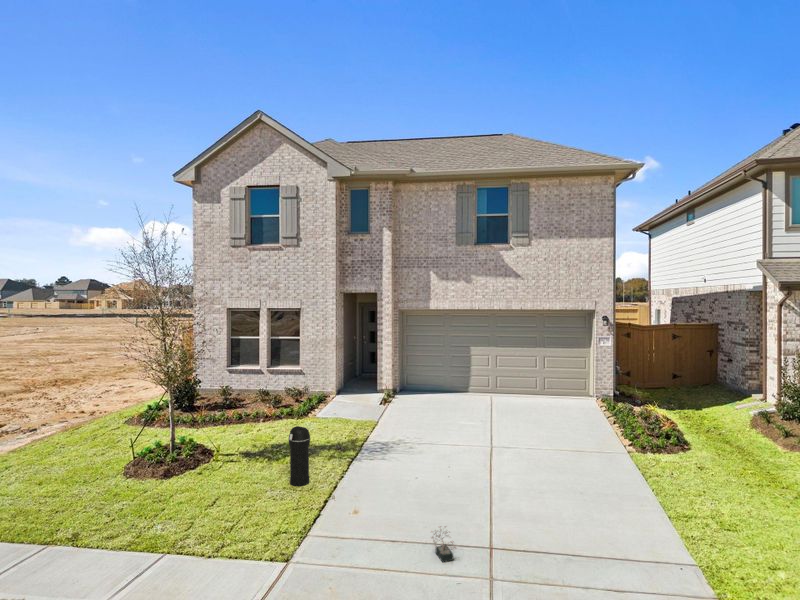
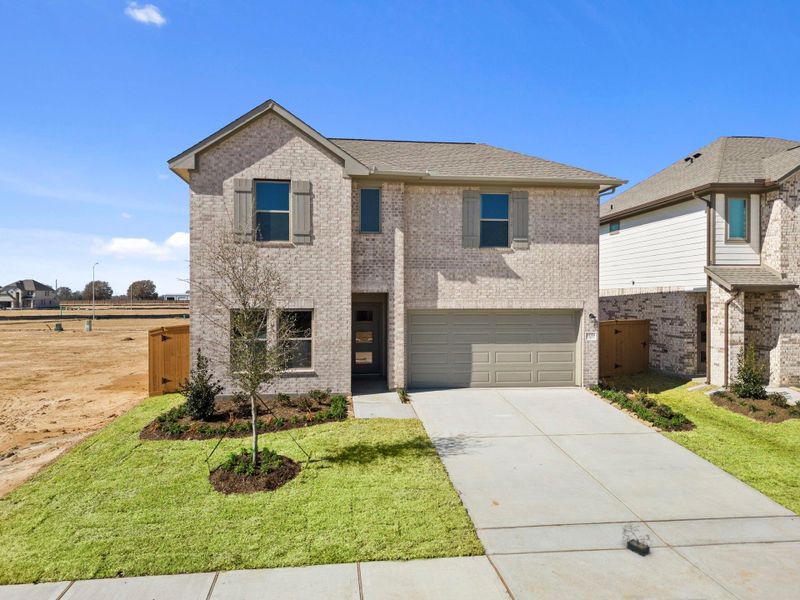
trash can: present [289,426,310,486] -> none [408,433,430,496]

